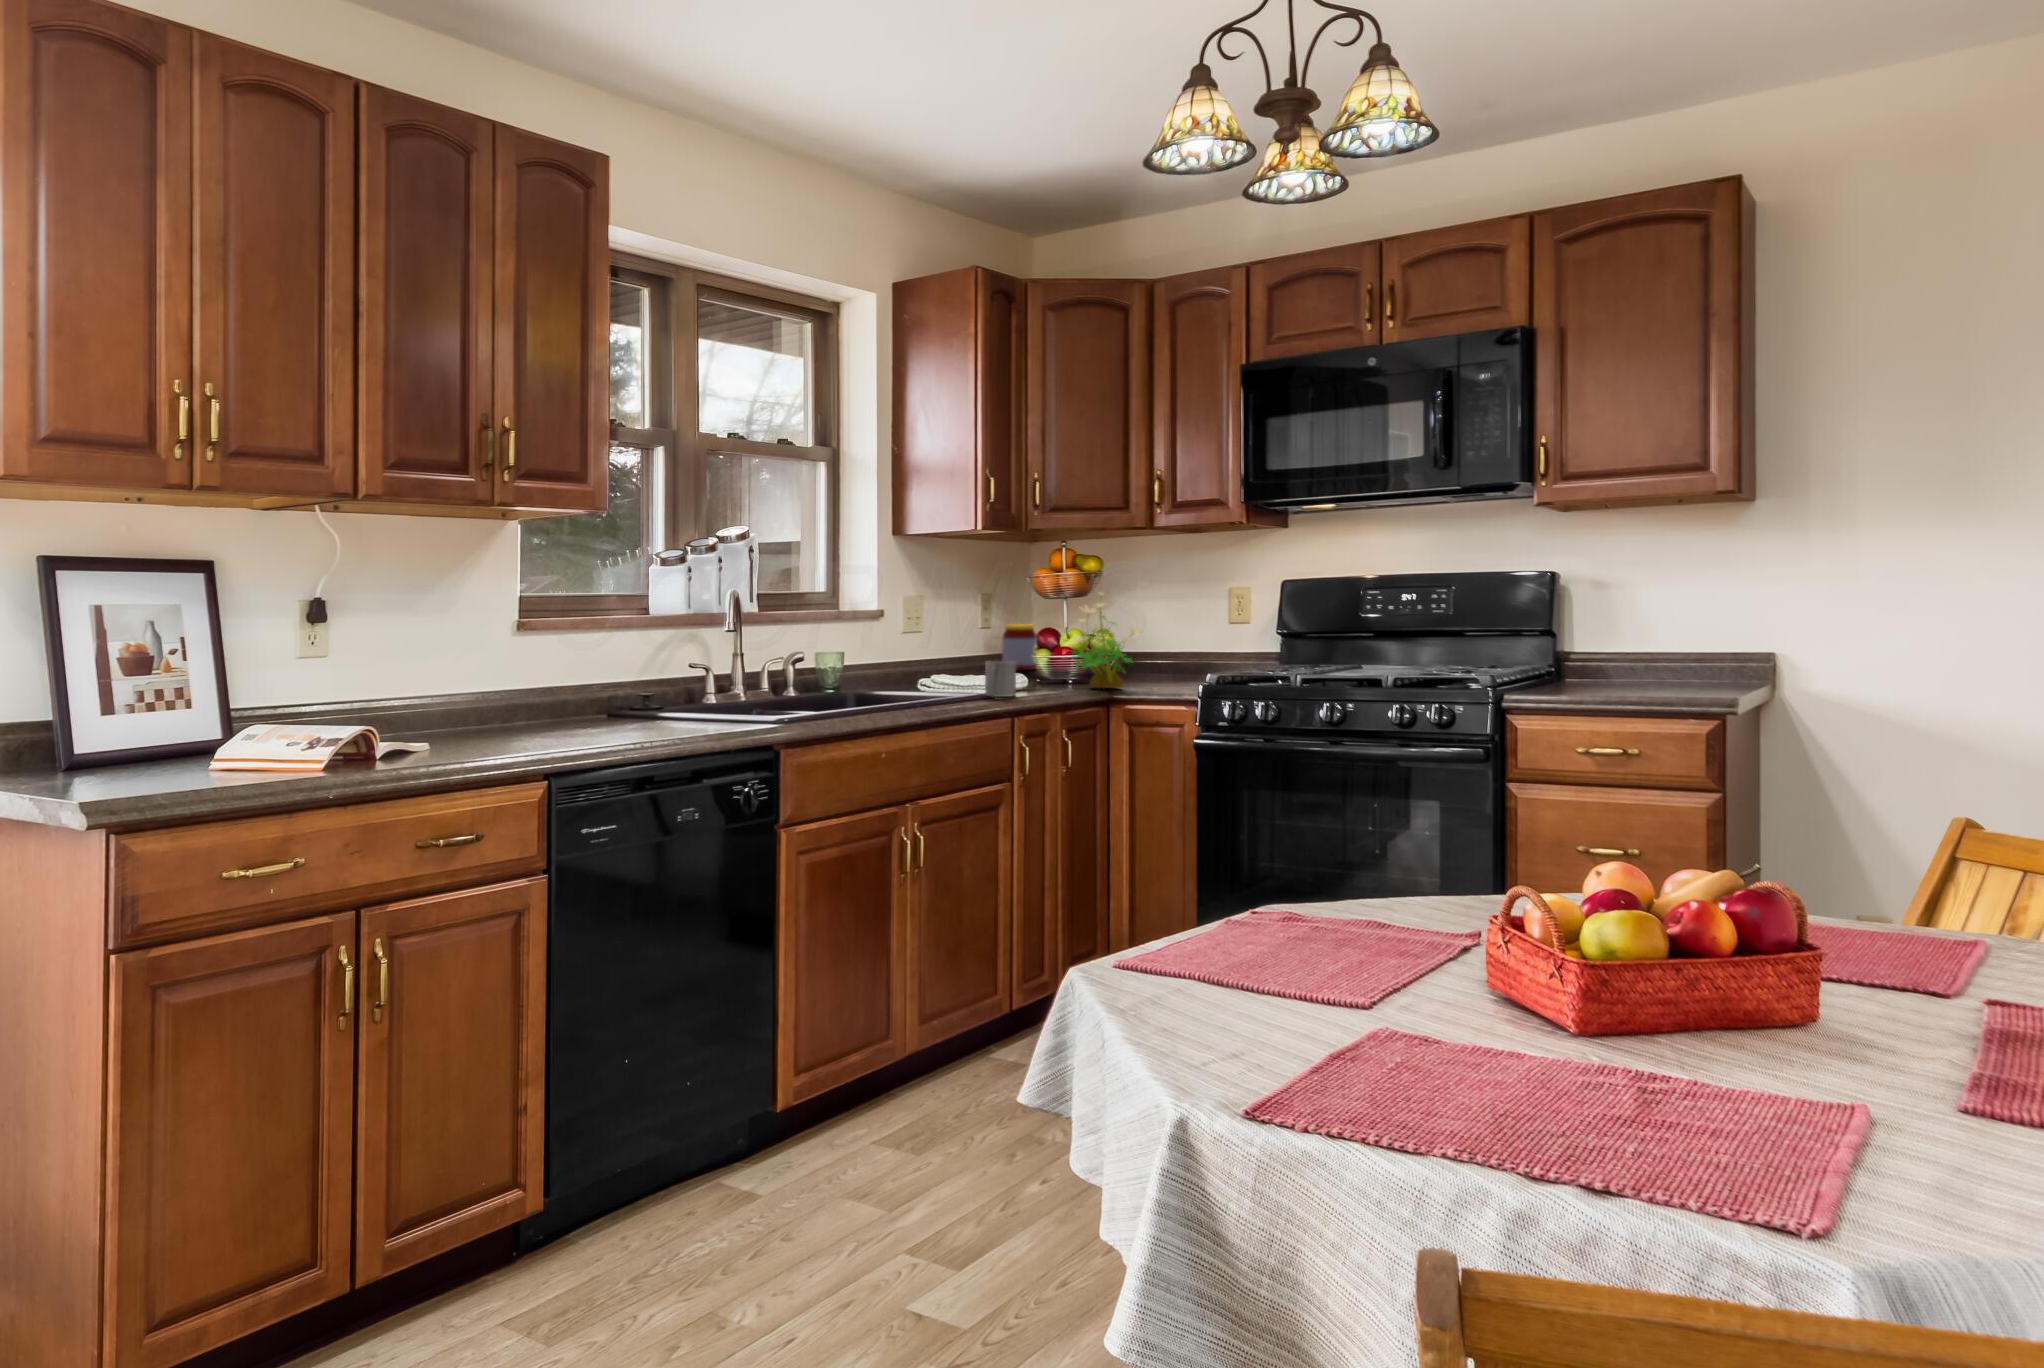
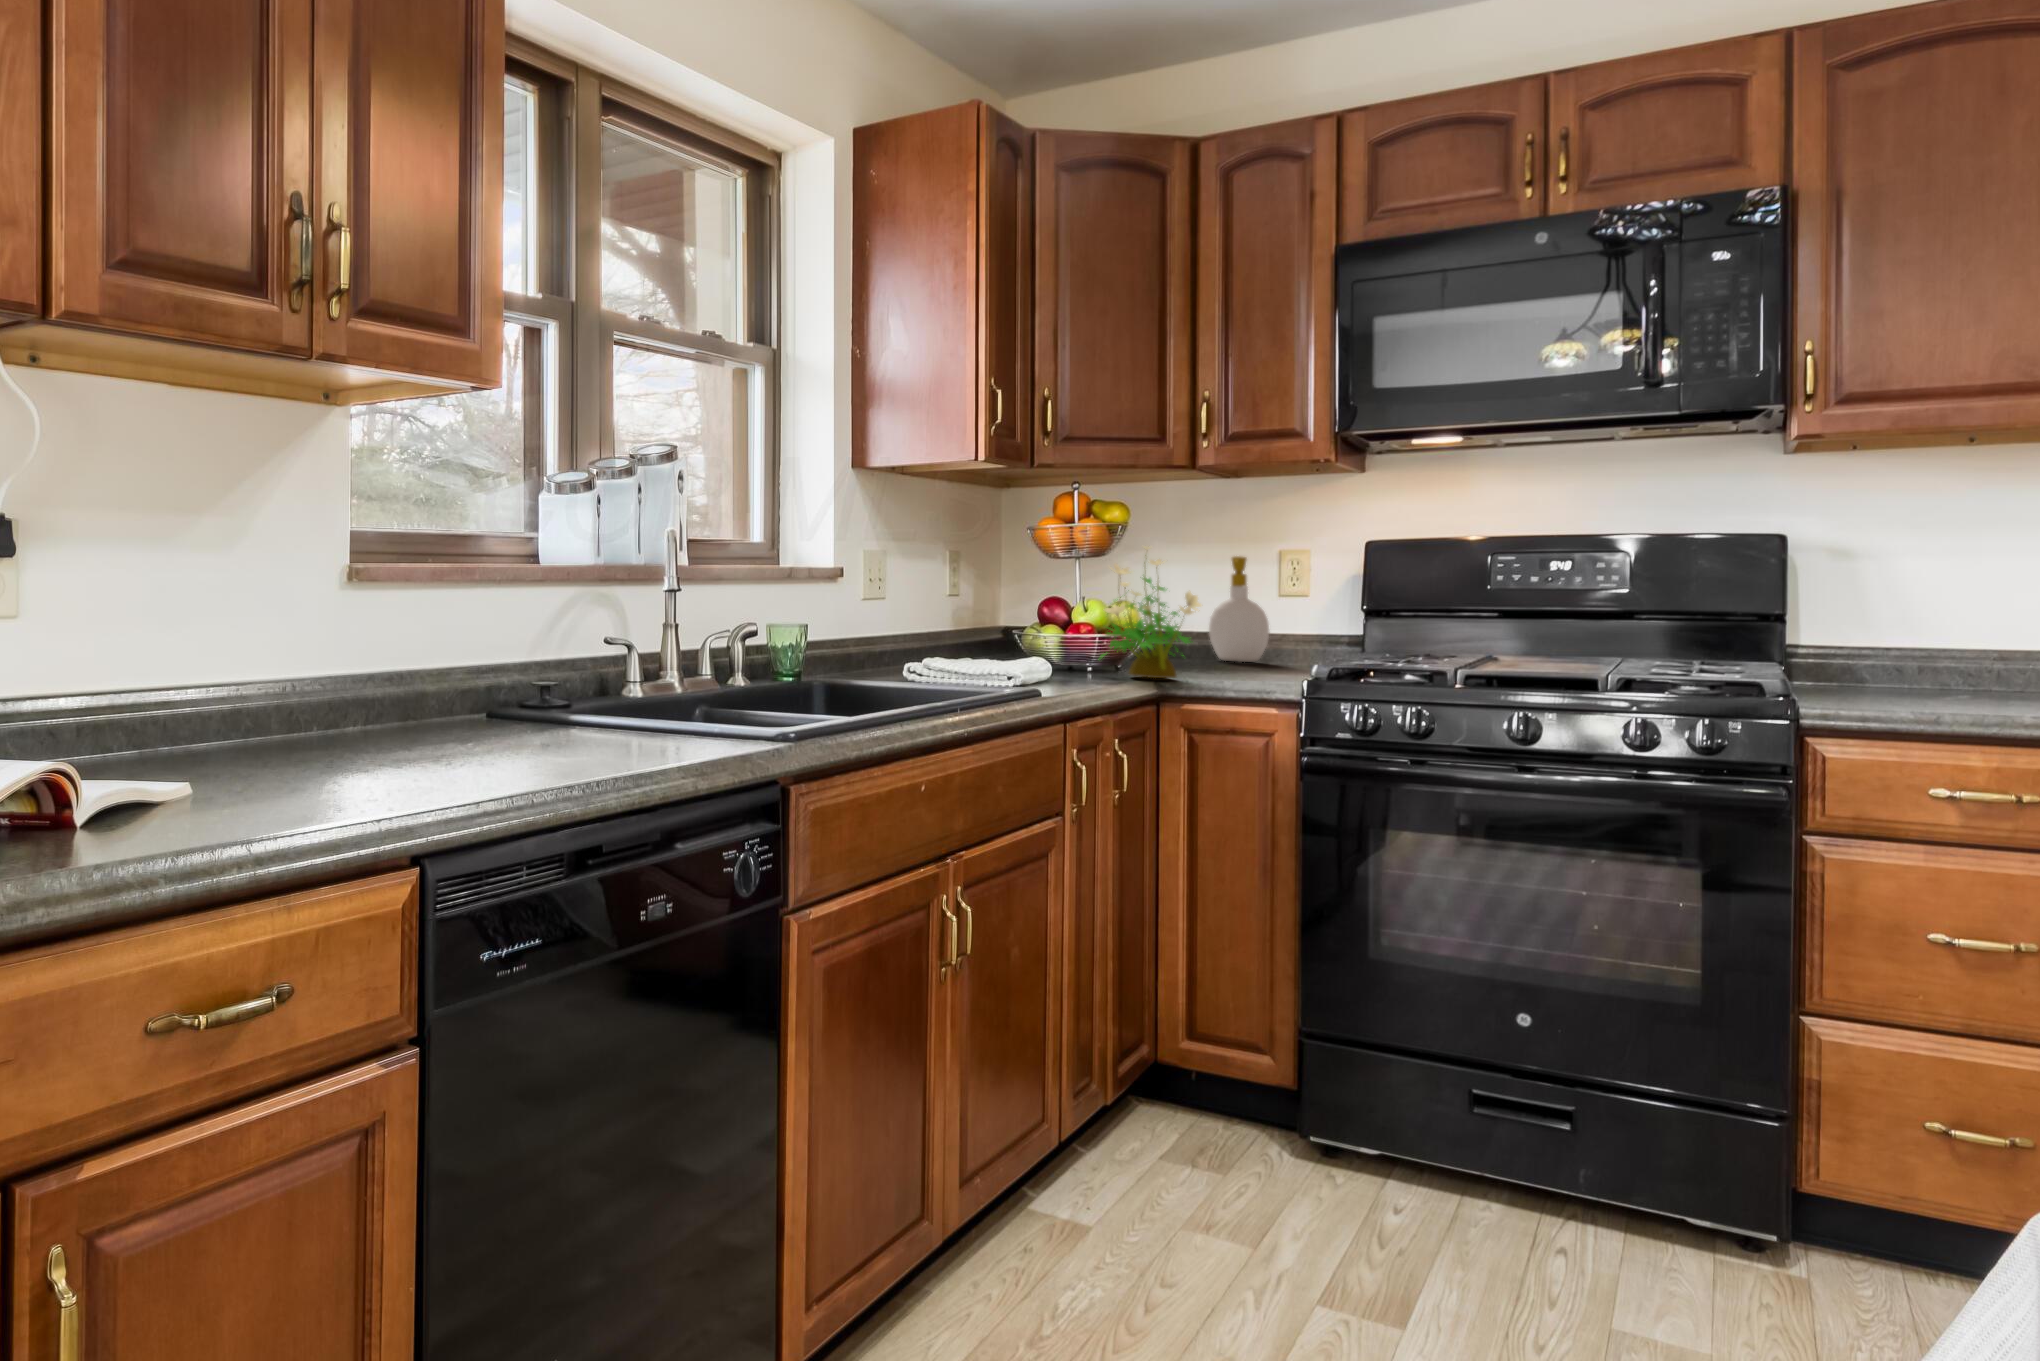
soap bottle: none [1179,596,1222,676] -> present [1209,556,1269,662]
jar: present [1002,624,1037,670] -> none [970,590,1015,649]
mug: present [985,661,1016,697] -> none [1006,639,1051,690]

